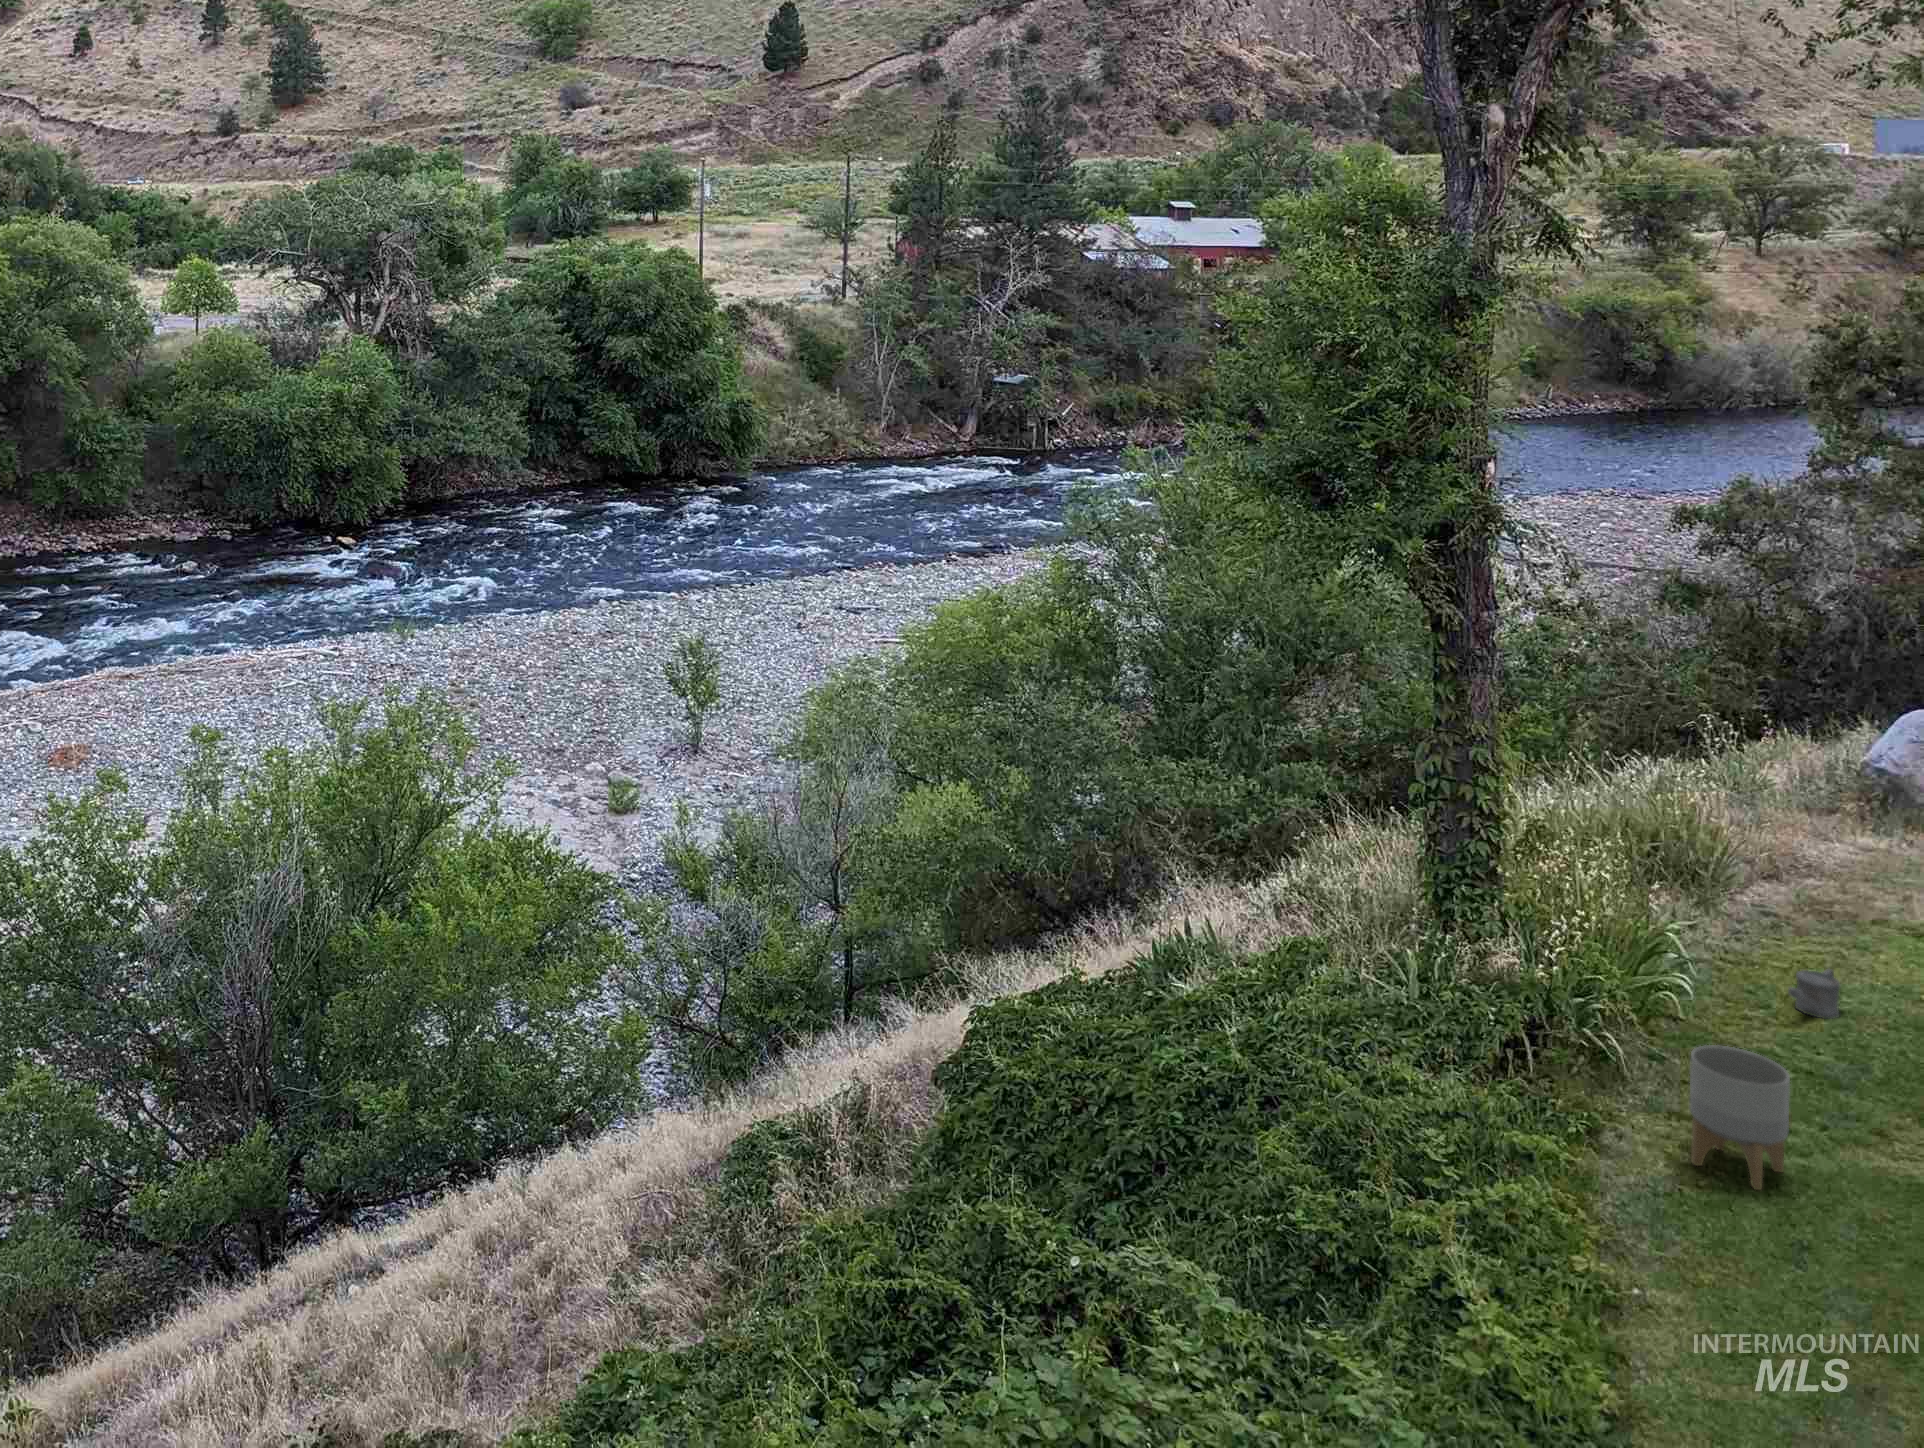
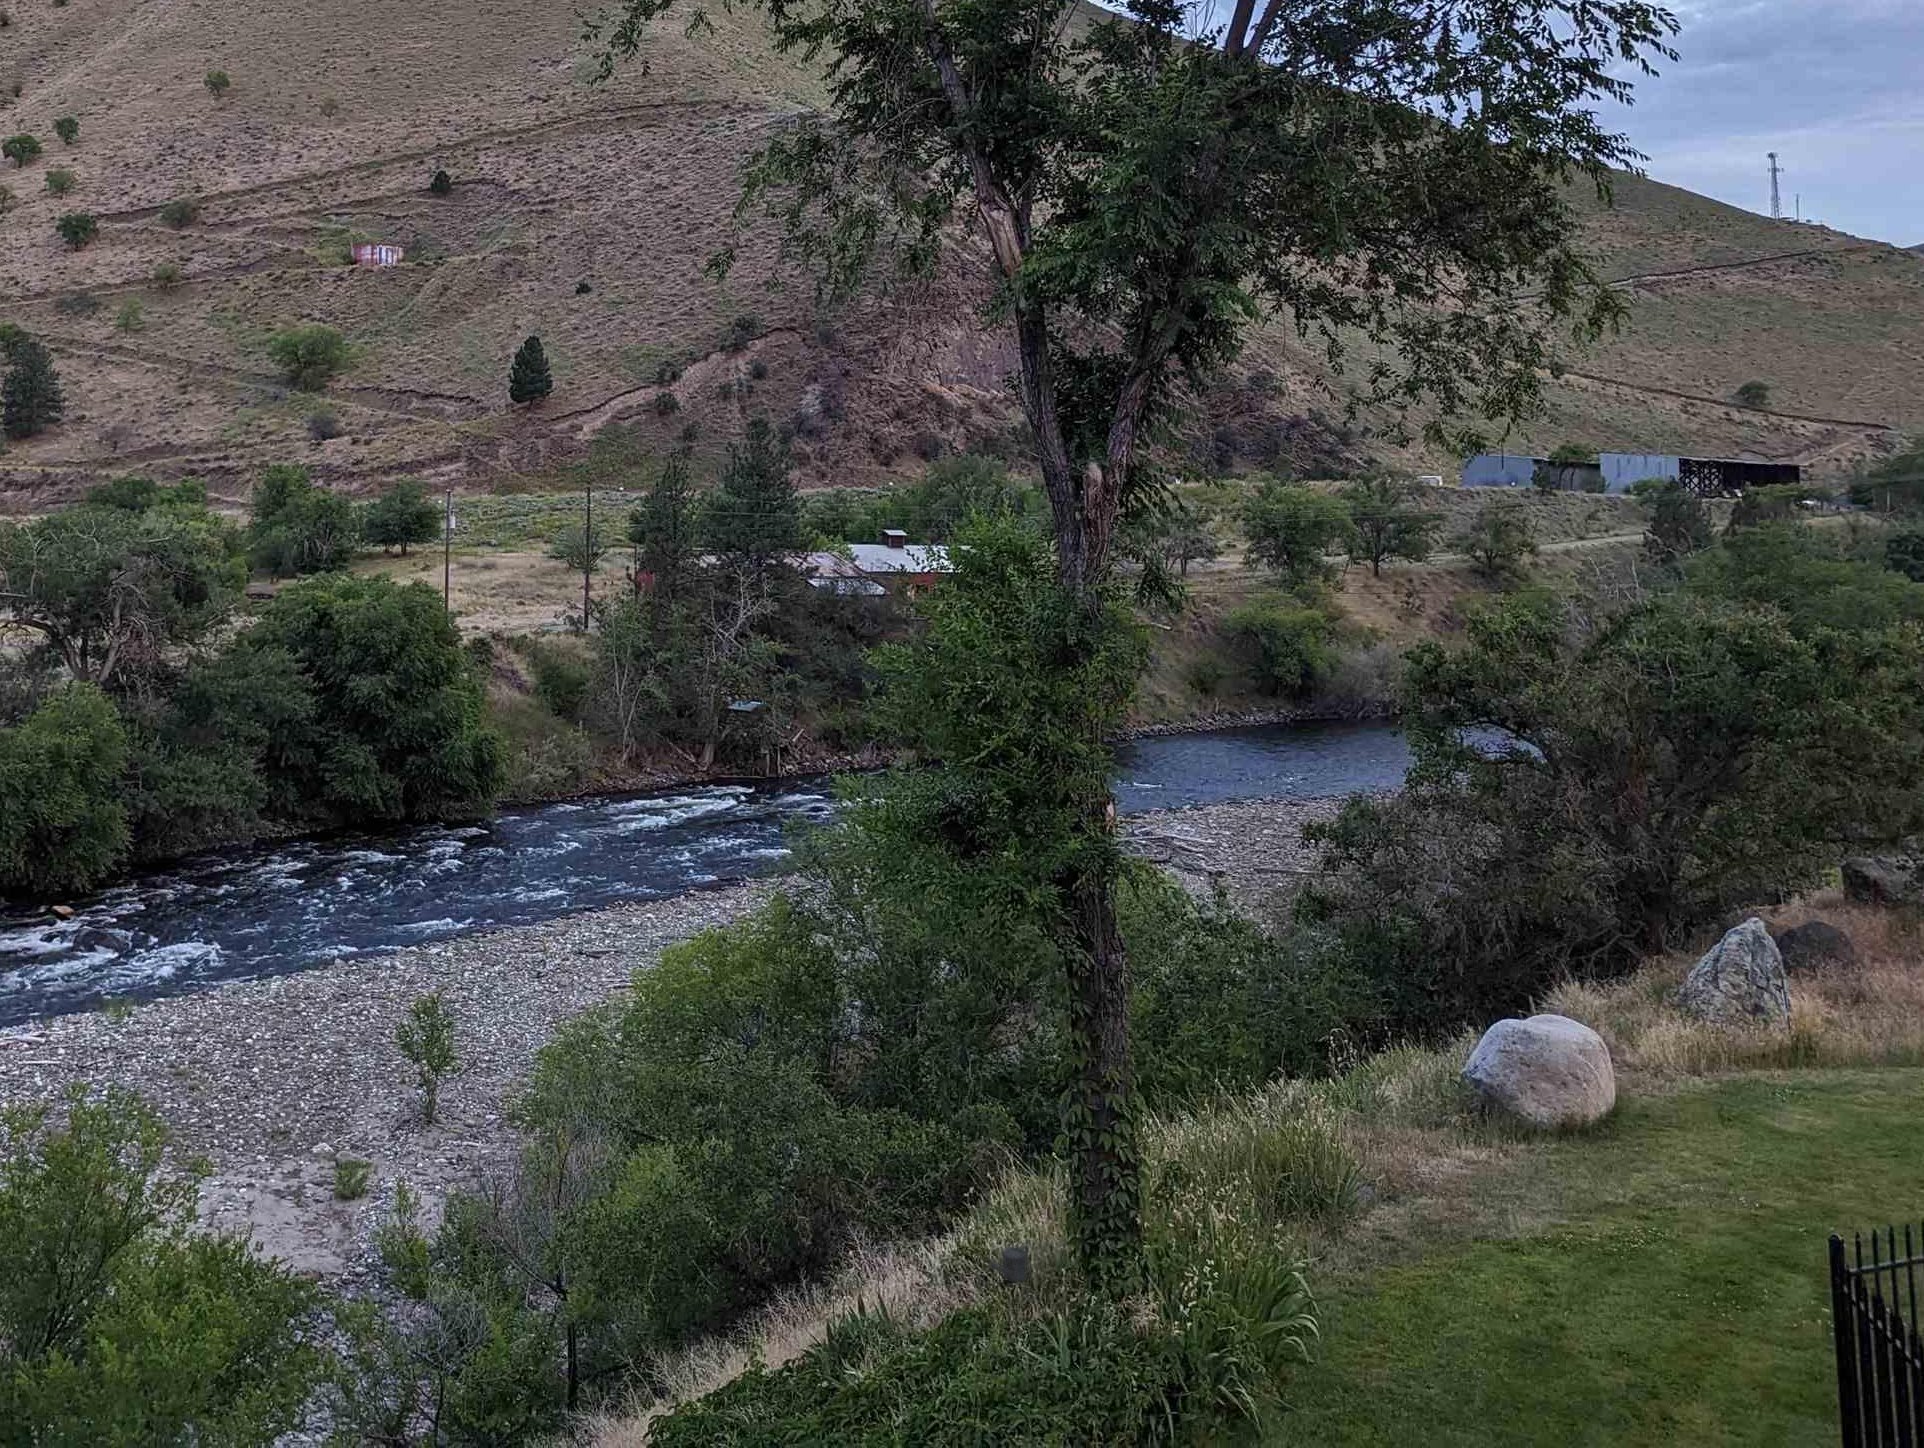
planter: present [1690,1045,1790,1190] -> none [874,1313,929,1417]

